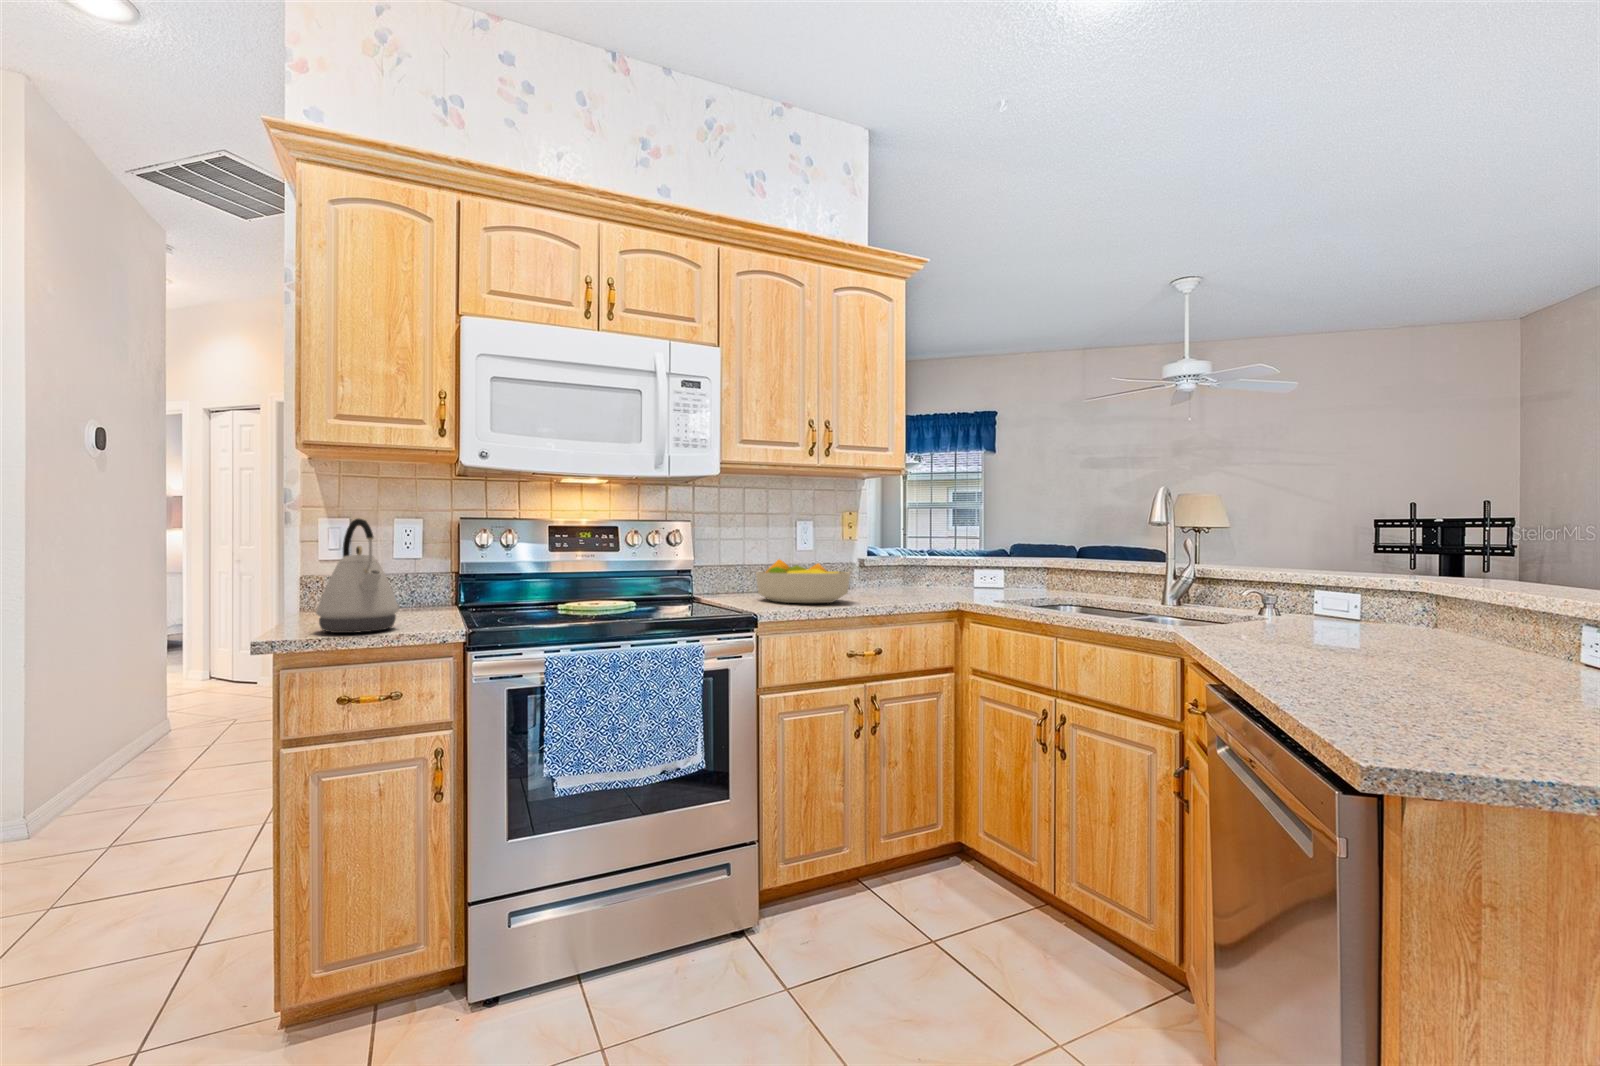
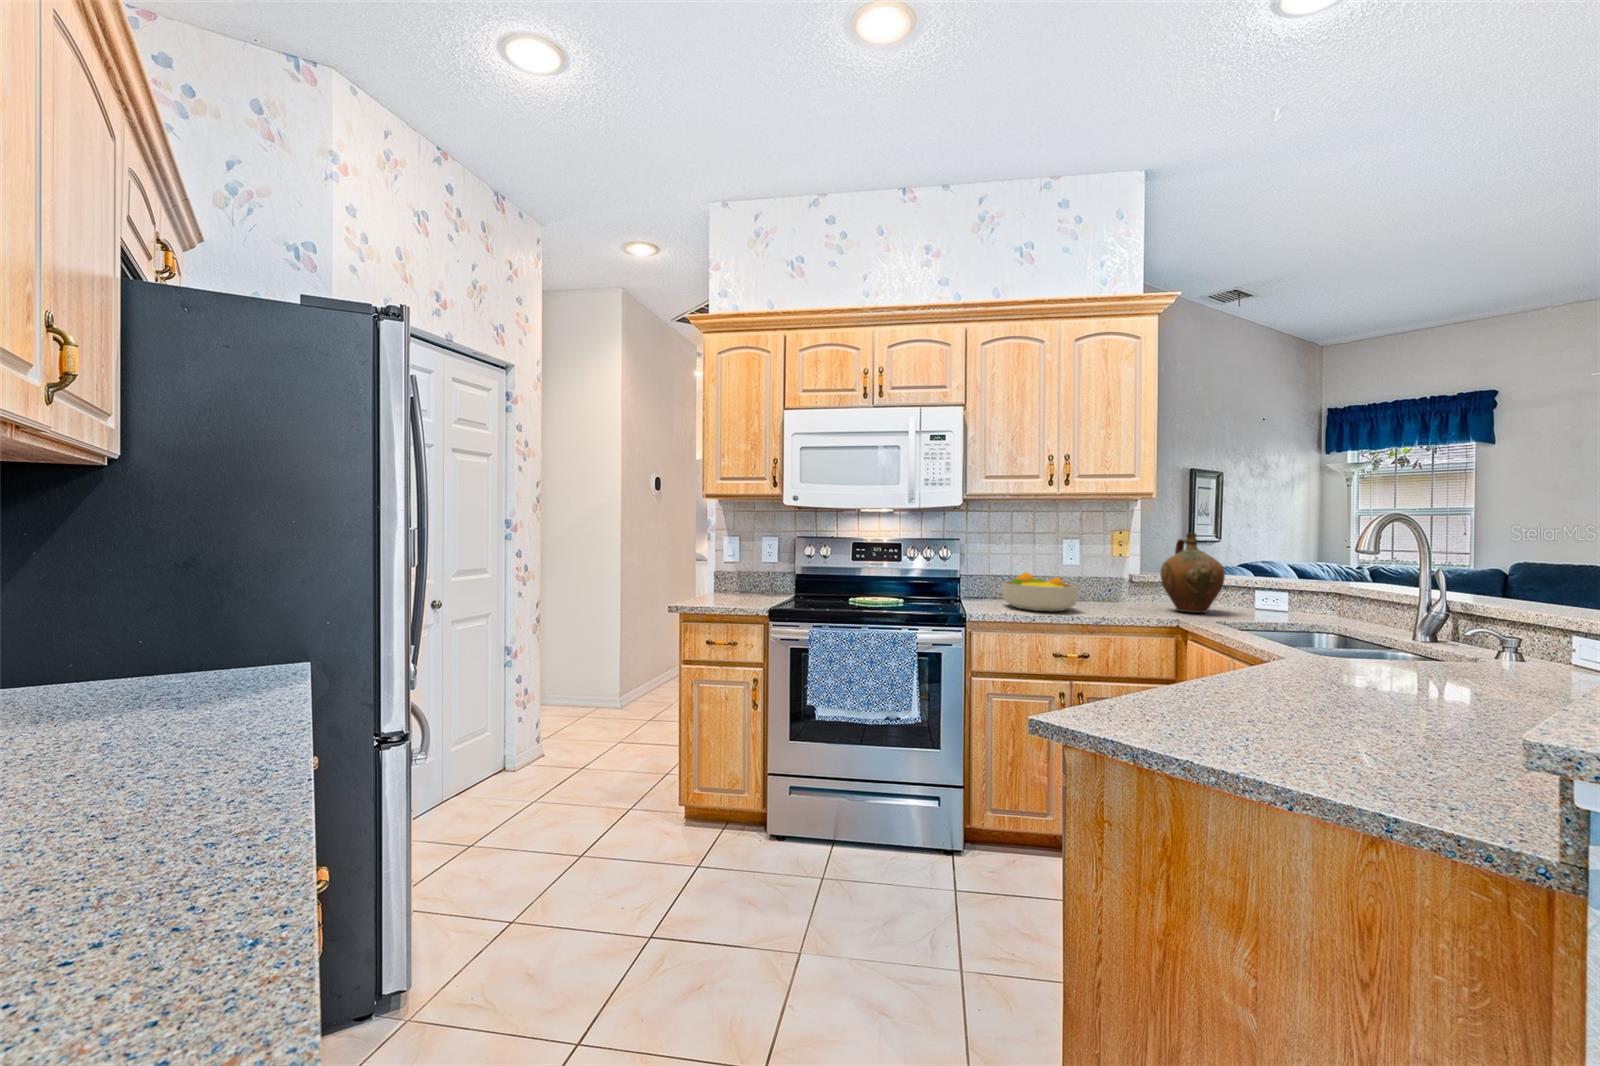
ceramic jug: none [906,512,968,595] -> present [1160,533,1225,613]
kettle: present [316,519,399,633] -> none [701,541,741,606]

